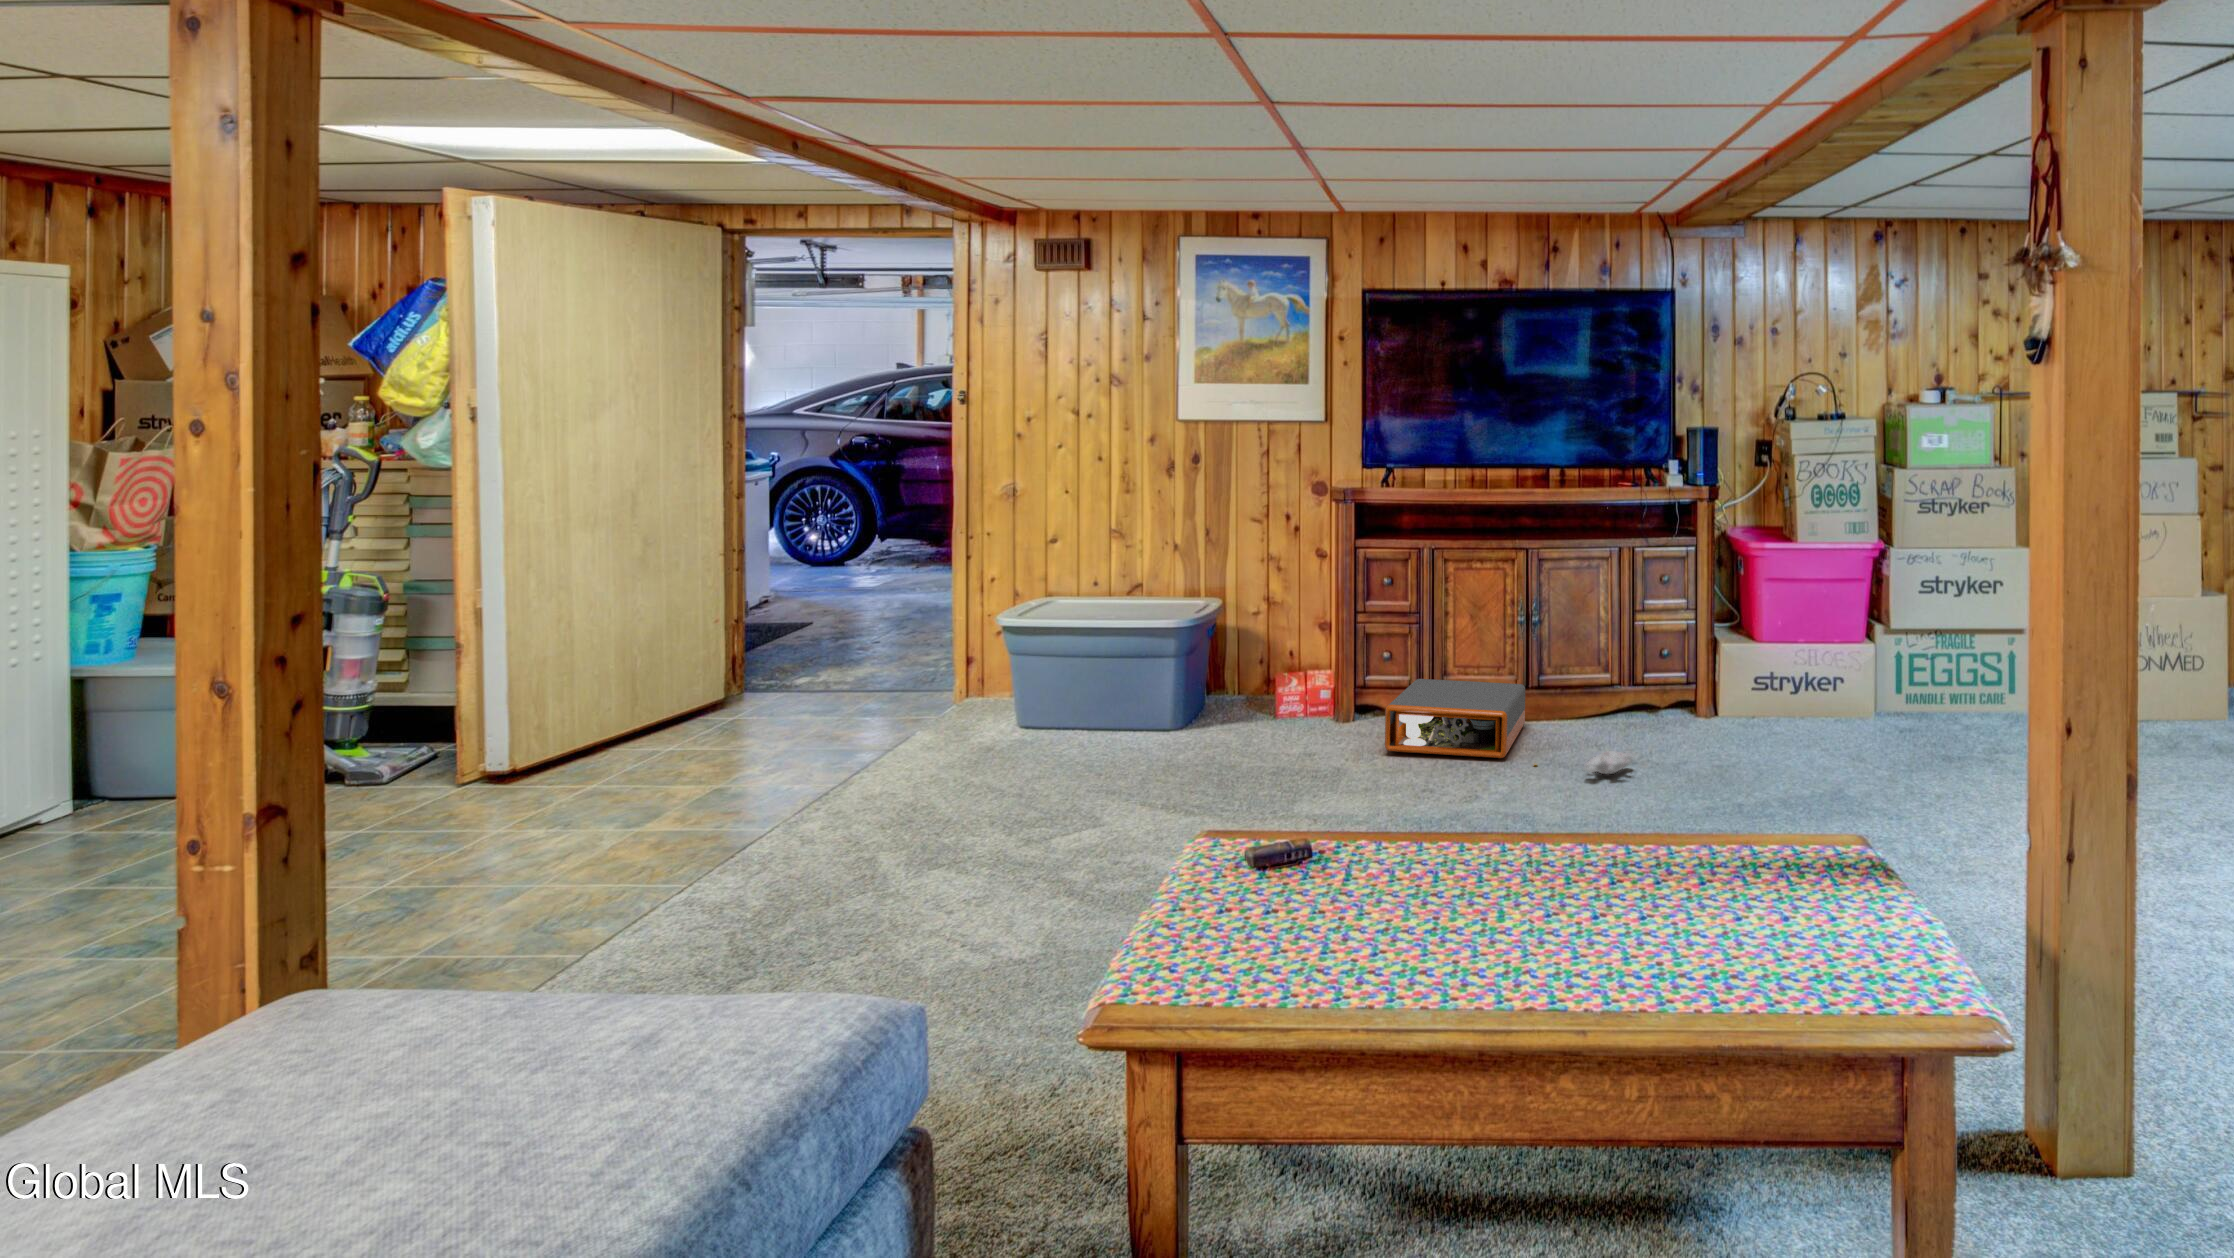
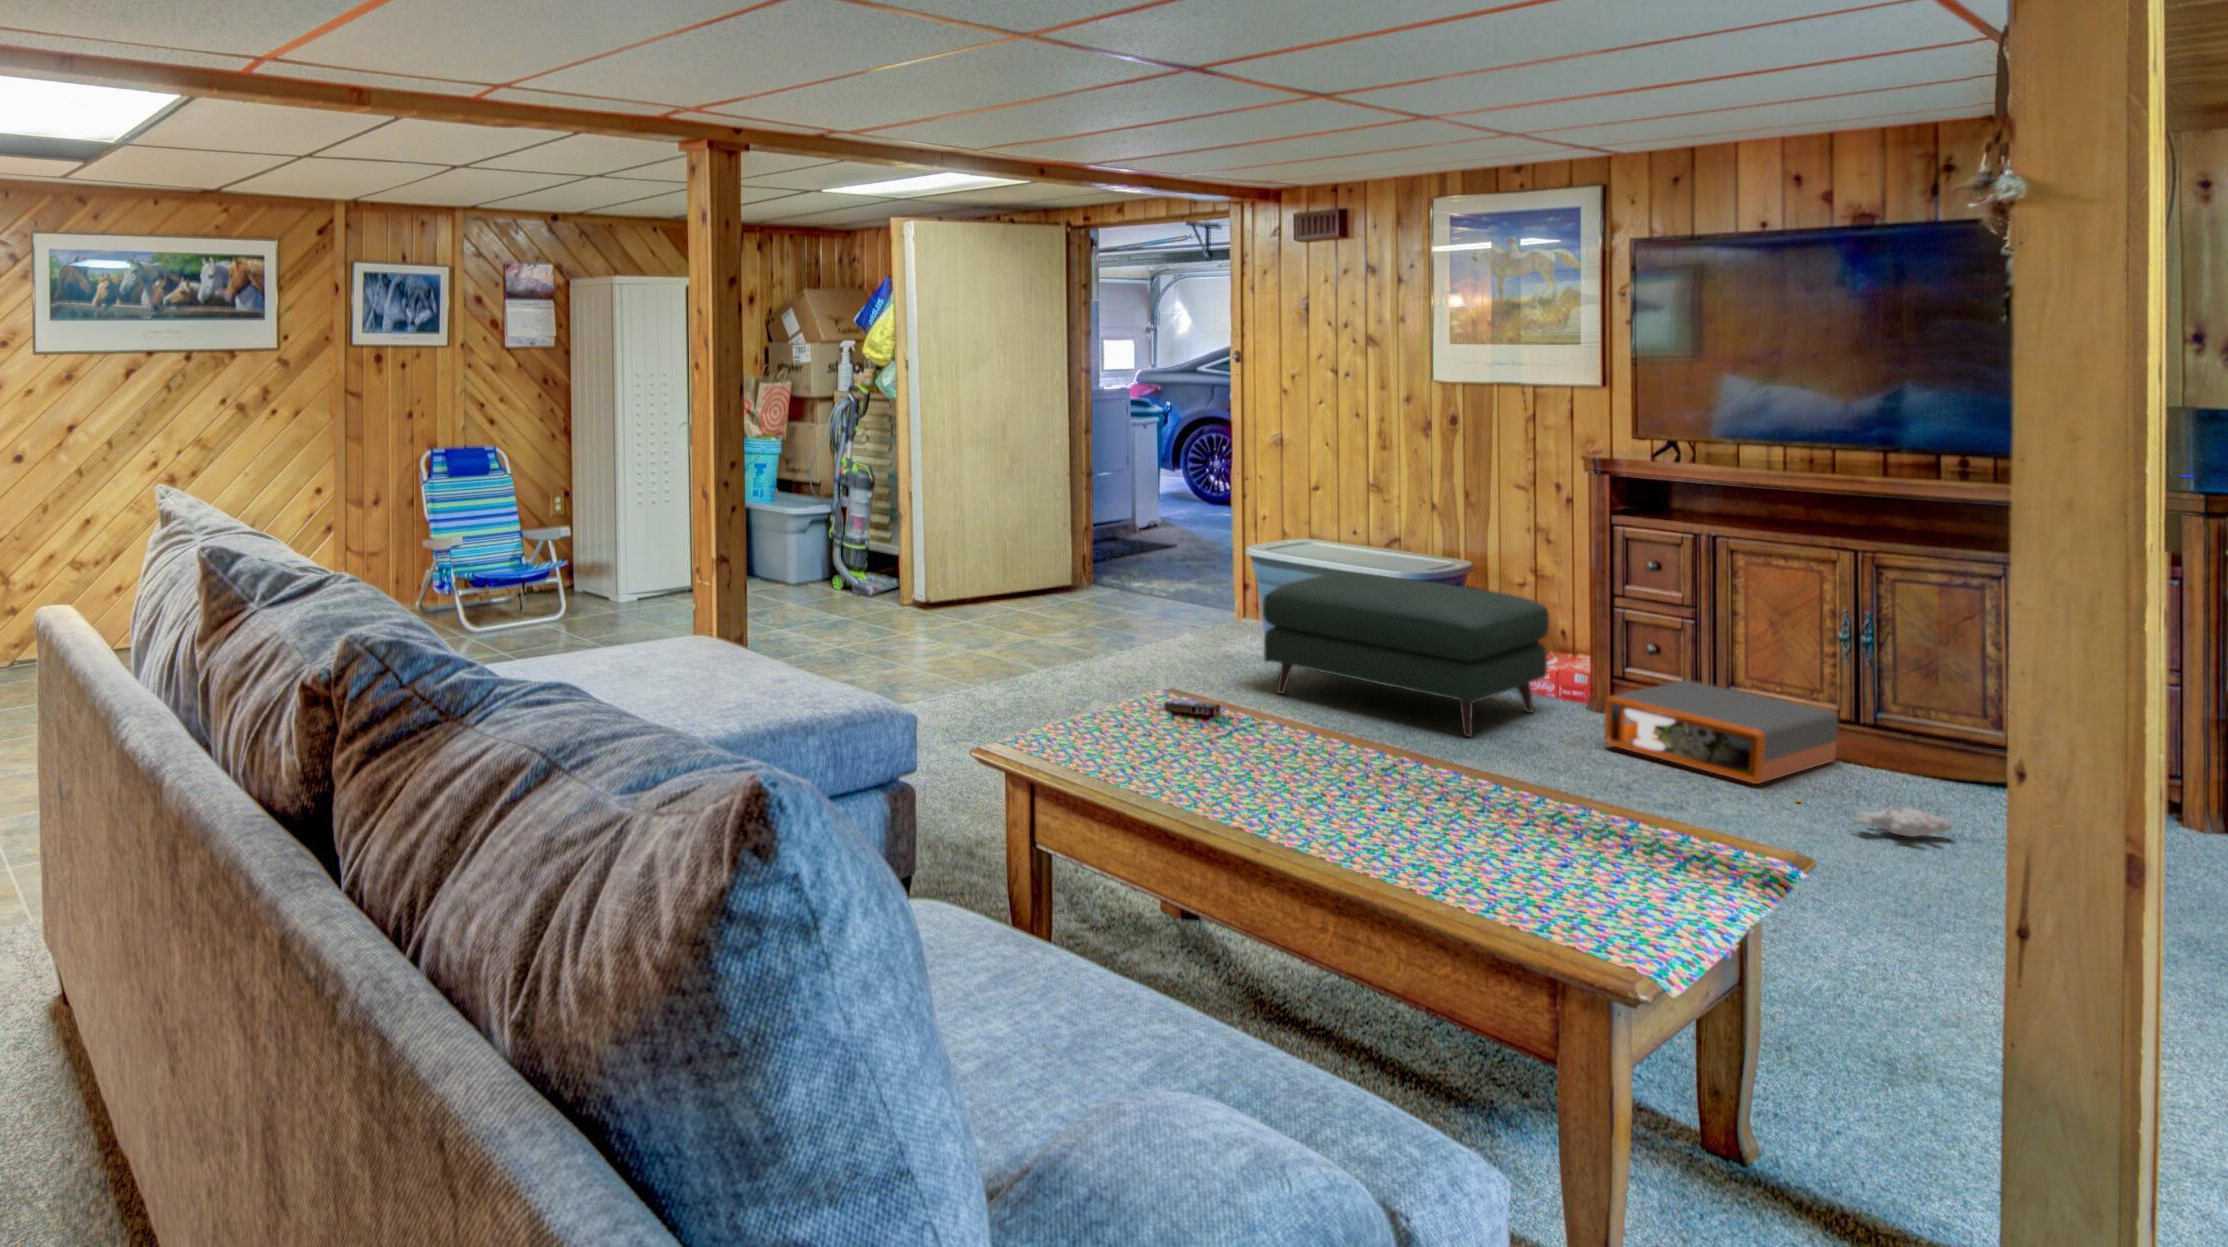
ottoman: none [1063,623,1319,772] -> present [1263,573,1549,737]

